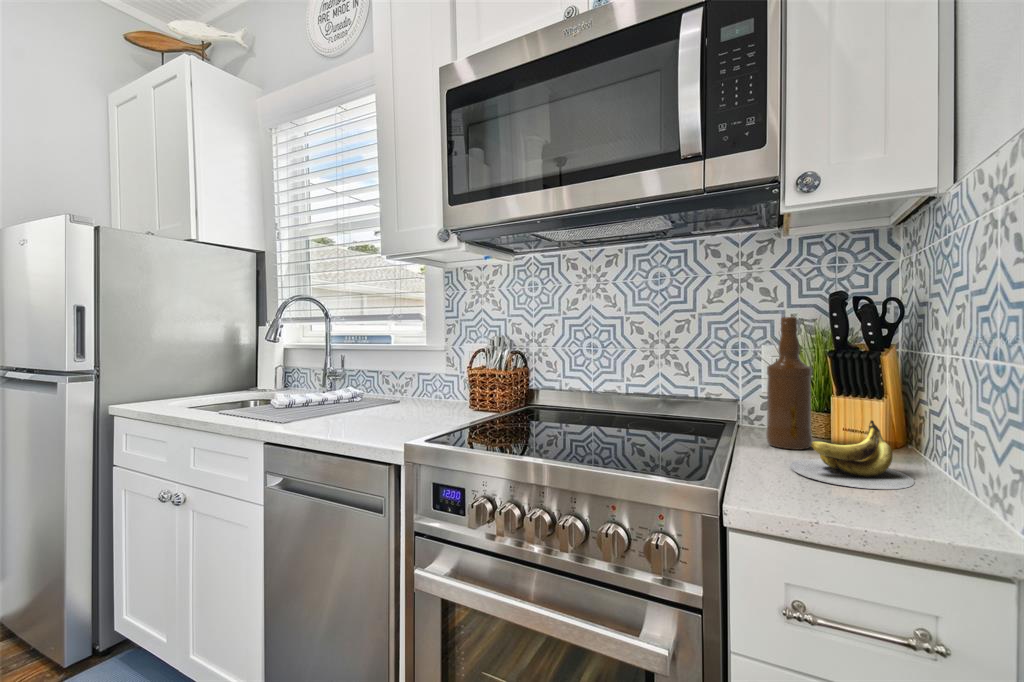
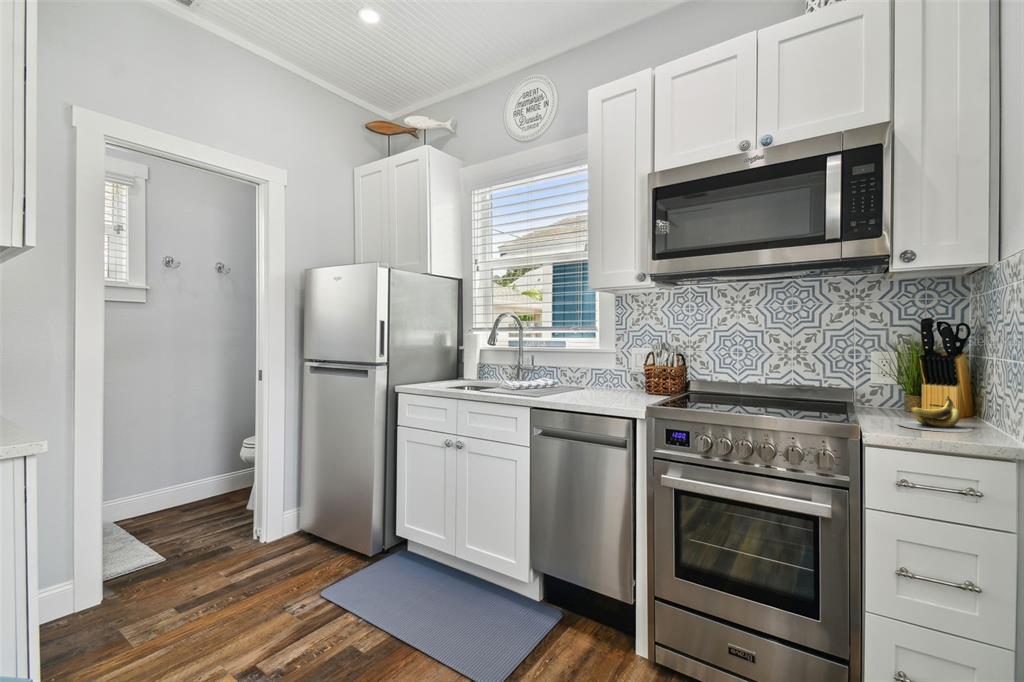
bottle: present [766,317,812,449] -> none [877,334,909,418]

